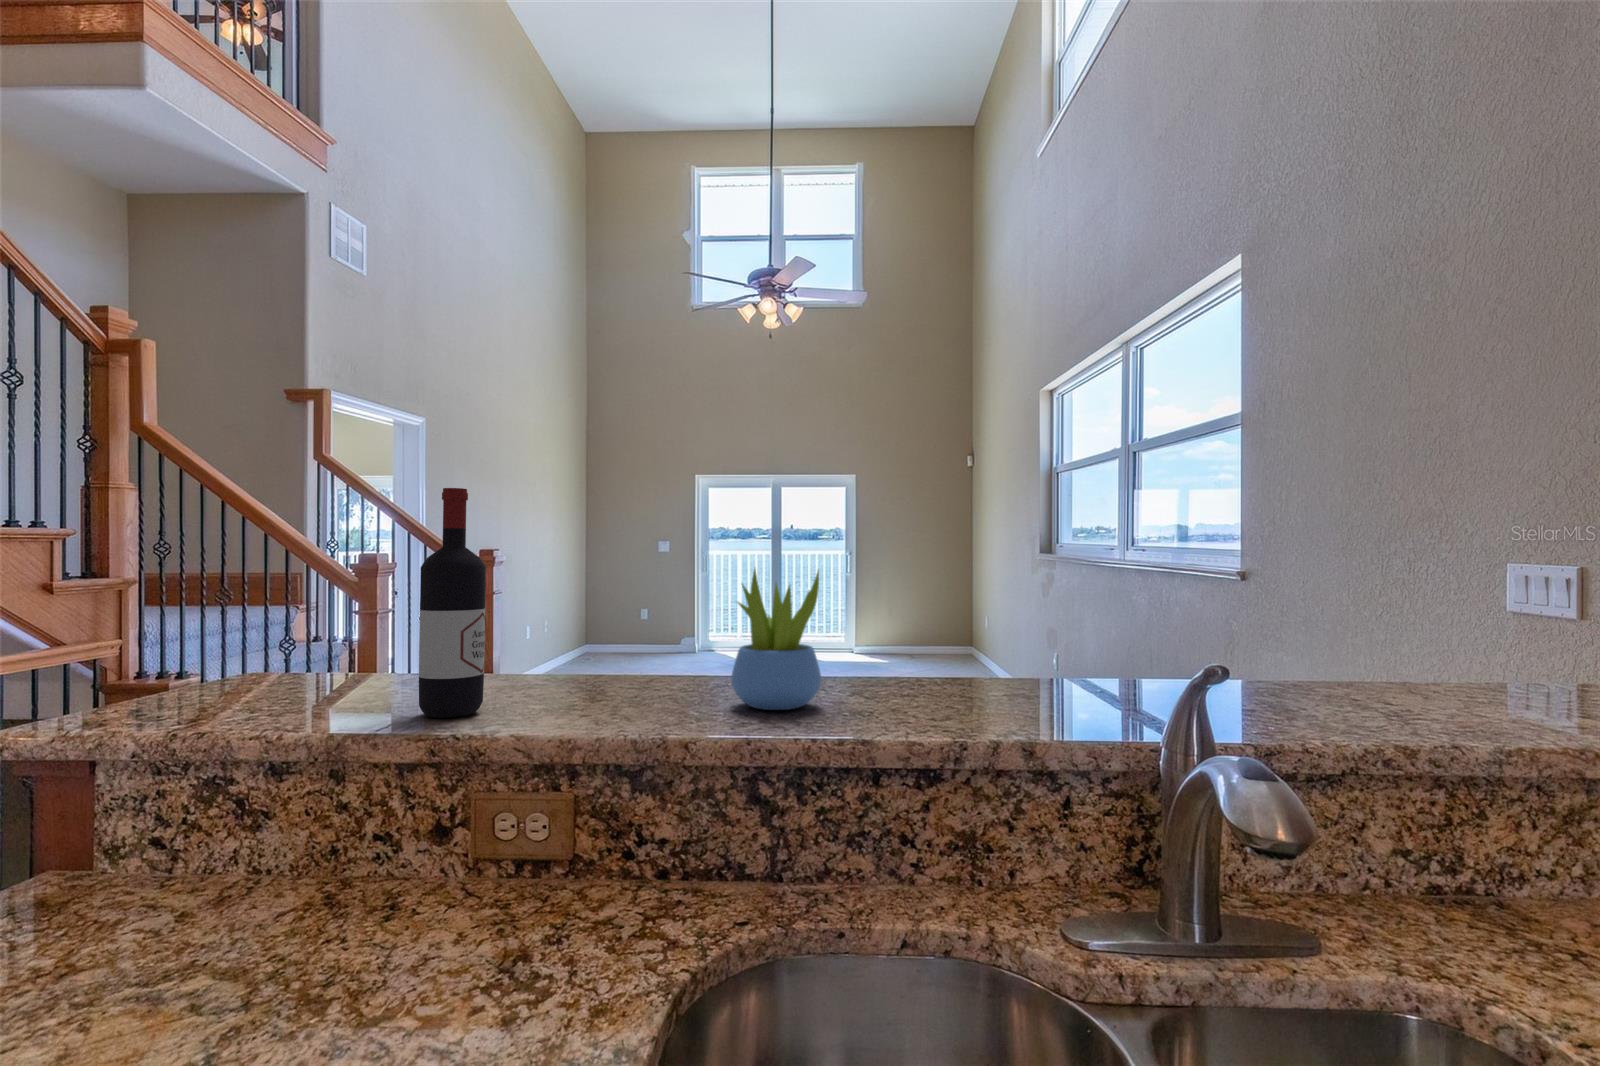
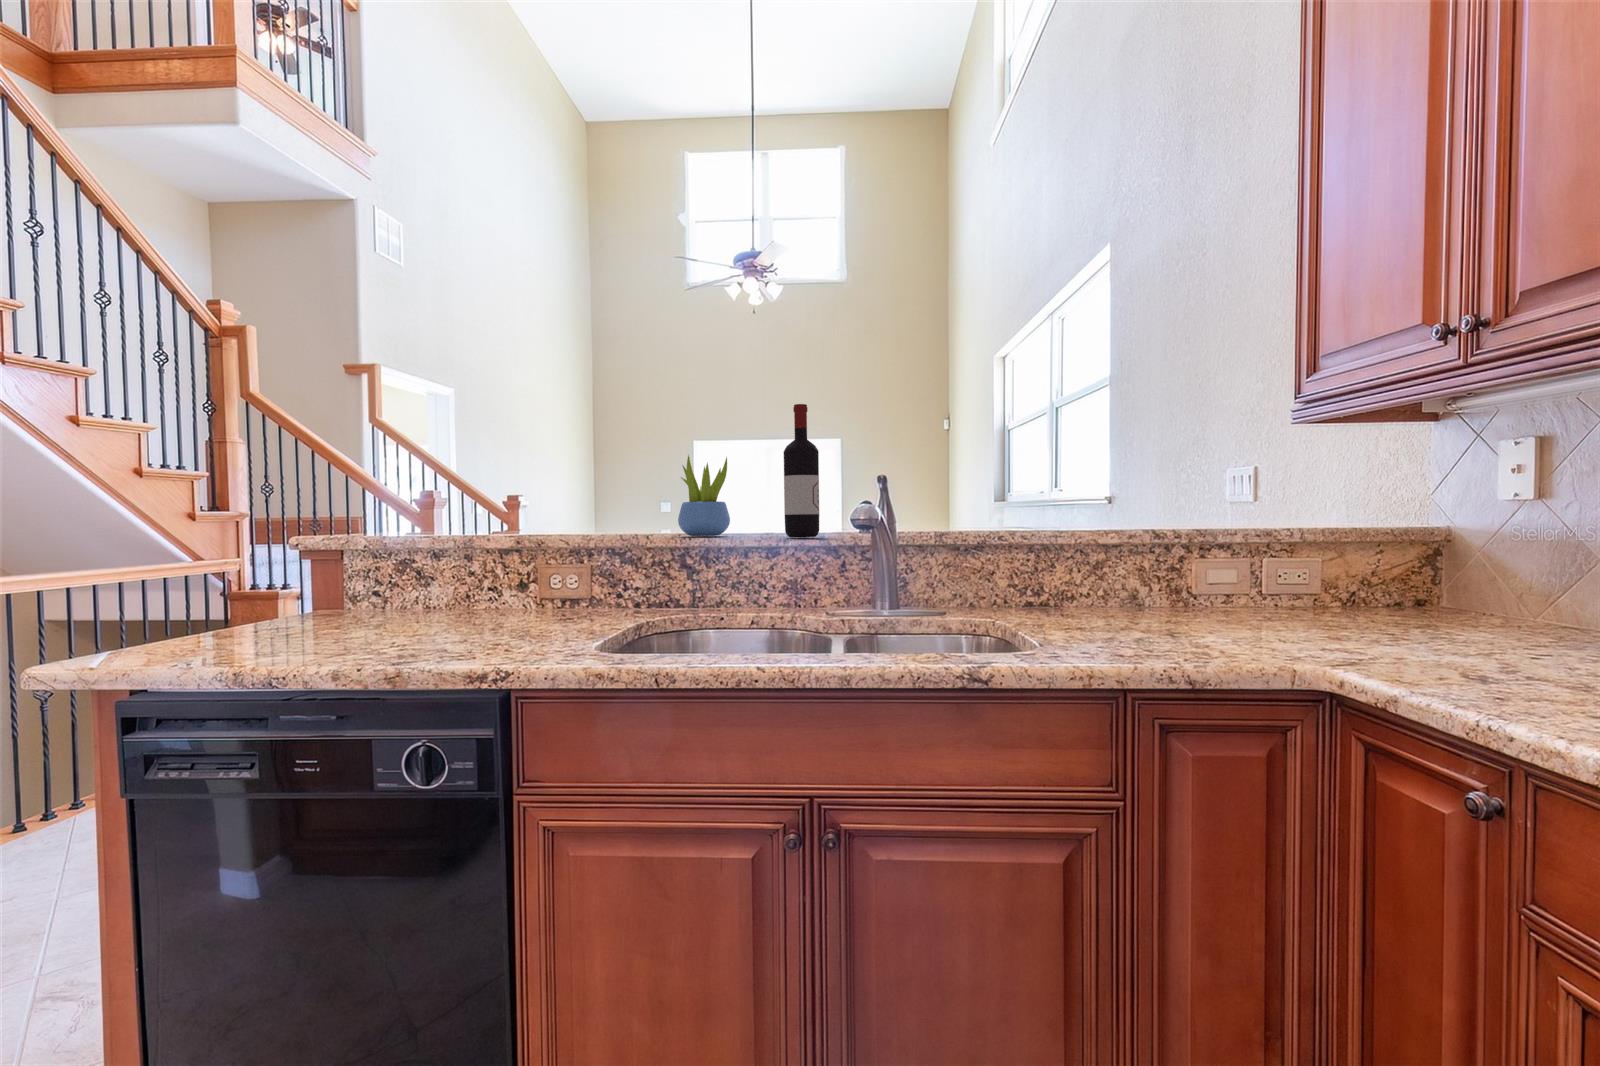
wine bottle: present [419,488,486,718] -> present [784,404,819,537]

